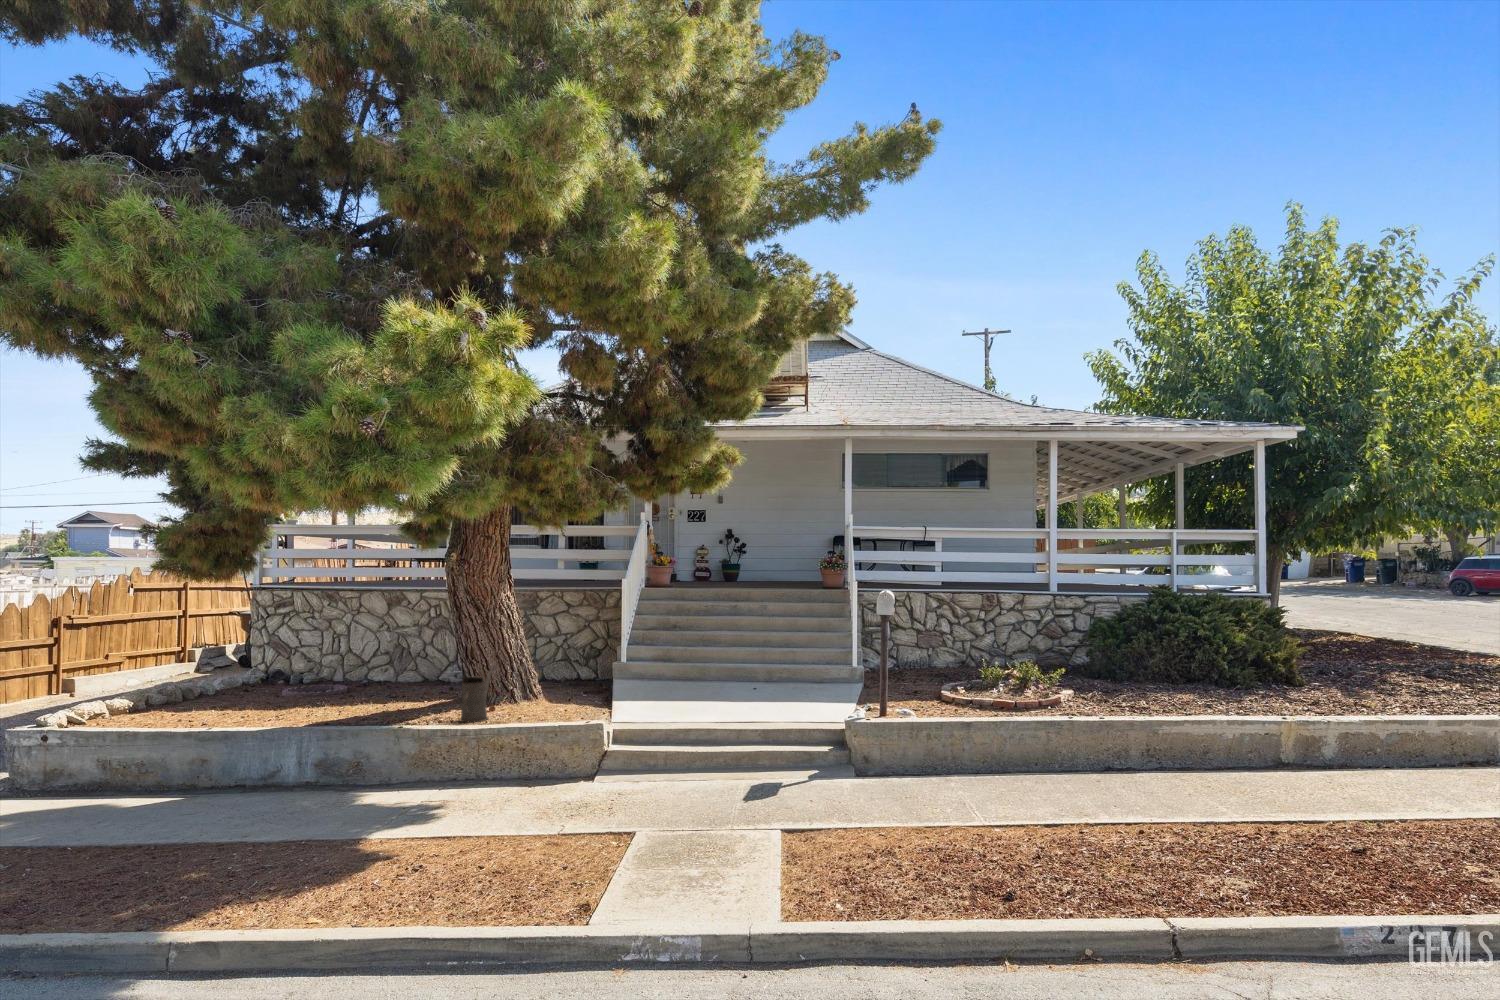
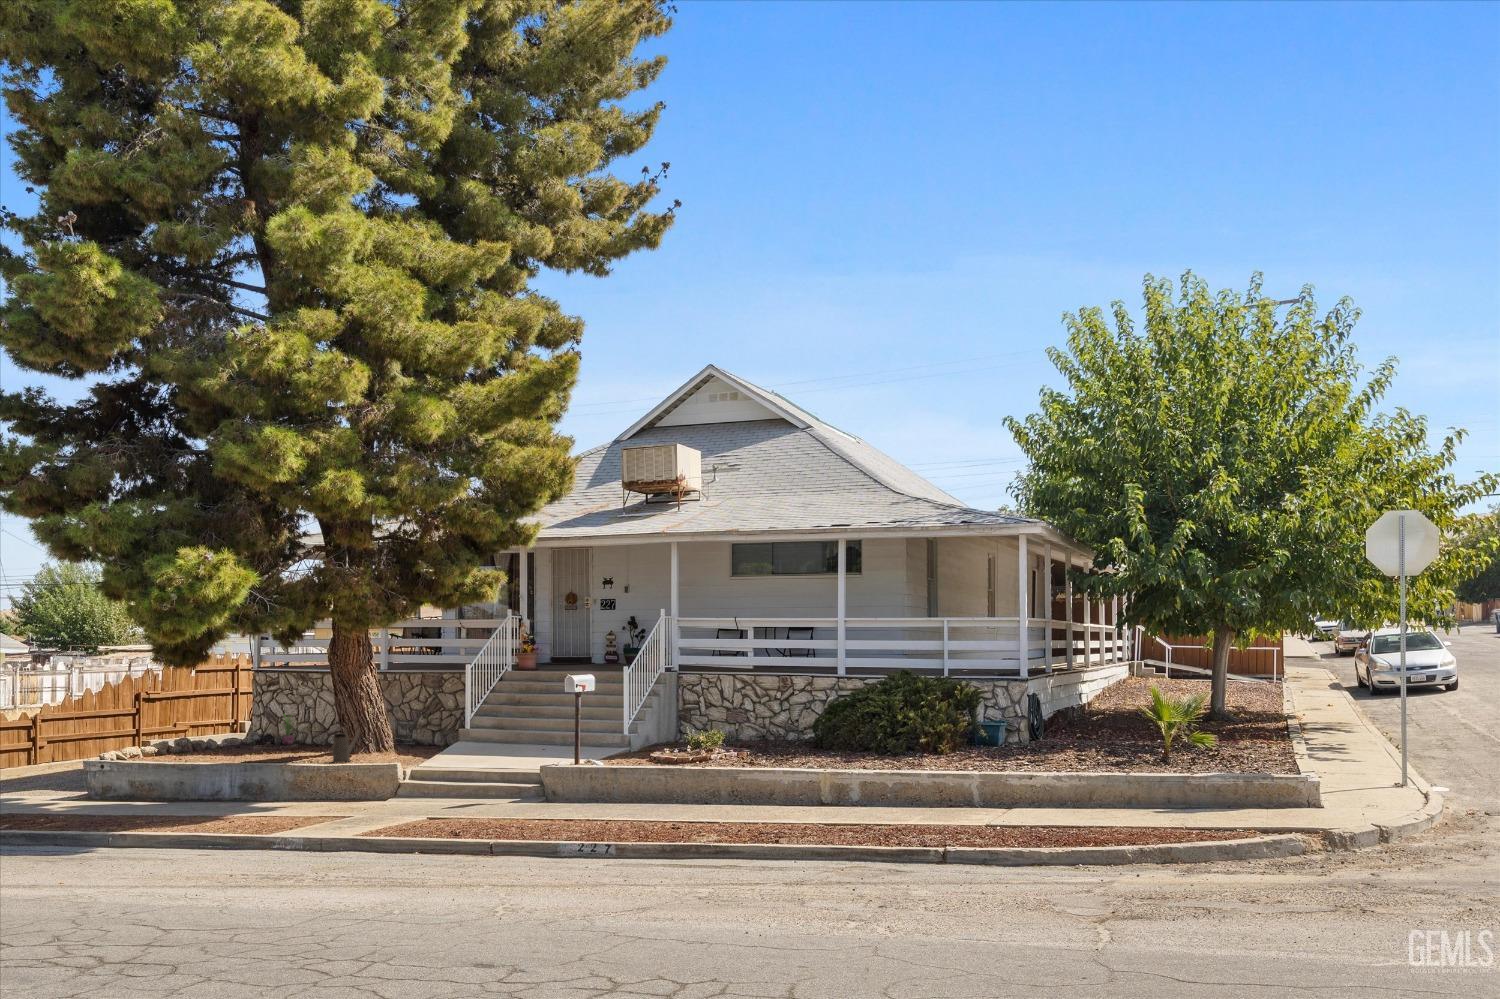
decorative plant: none [292,643,341,686] -> present [281,715,295,745]

